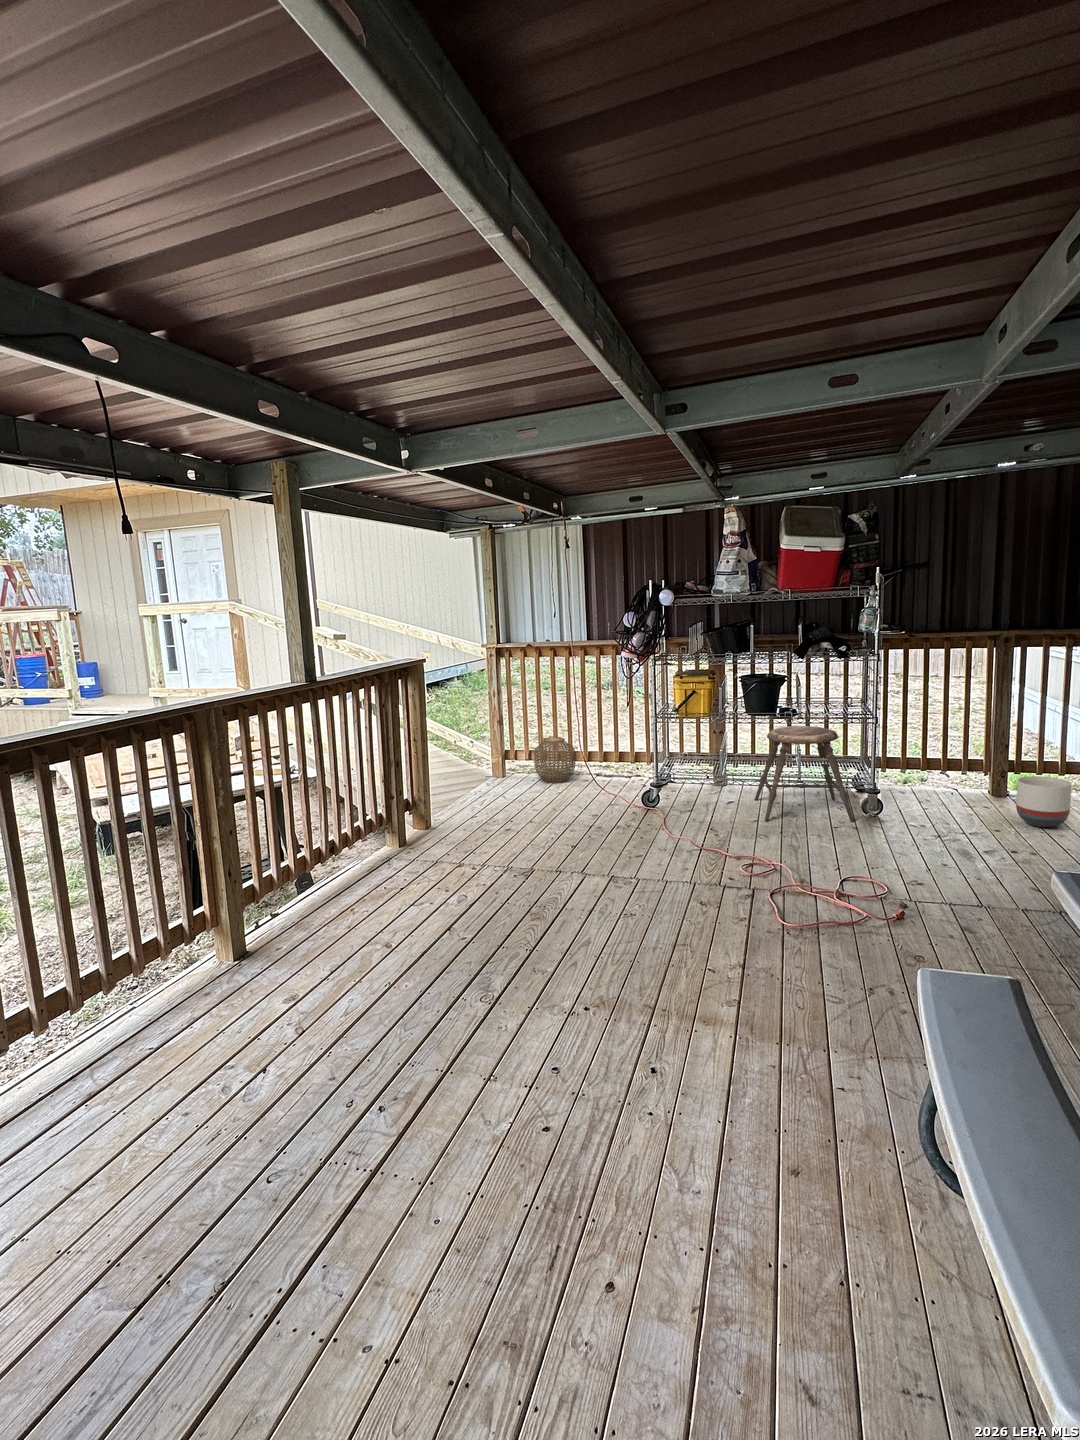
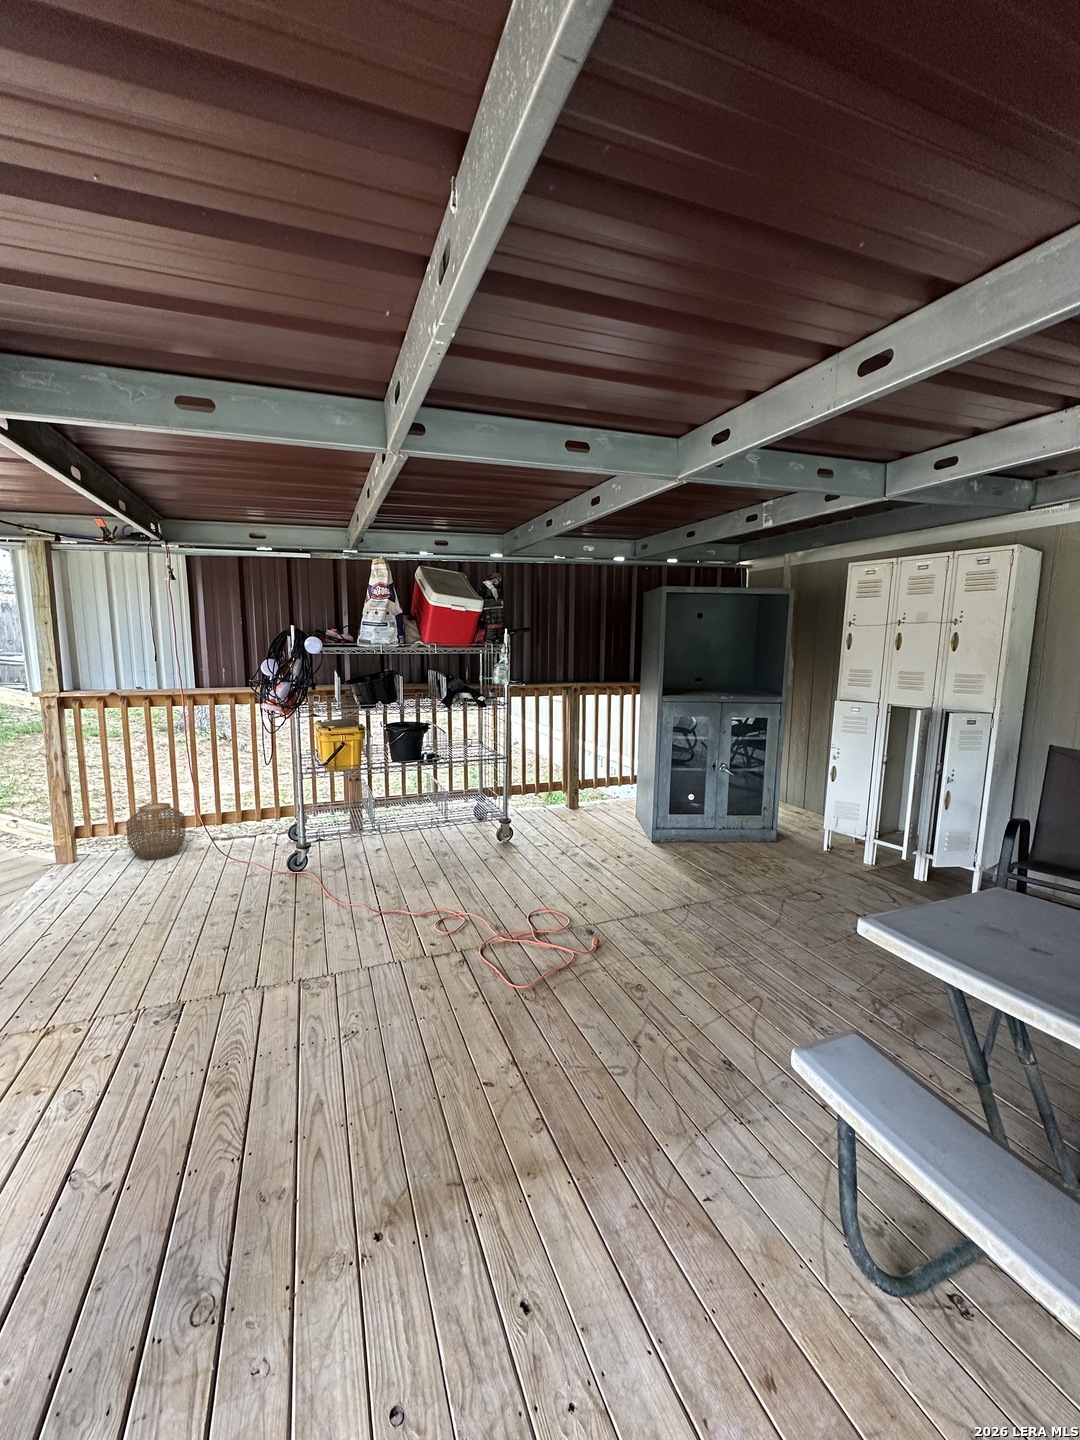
stool: present [755,726,854,822] -> none [400,770,498,868]
planter: present [1016,776,1072,827] -> none [605,795,640,835]

